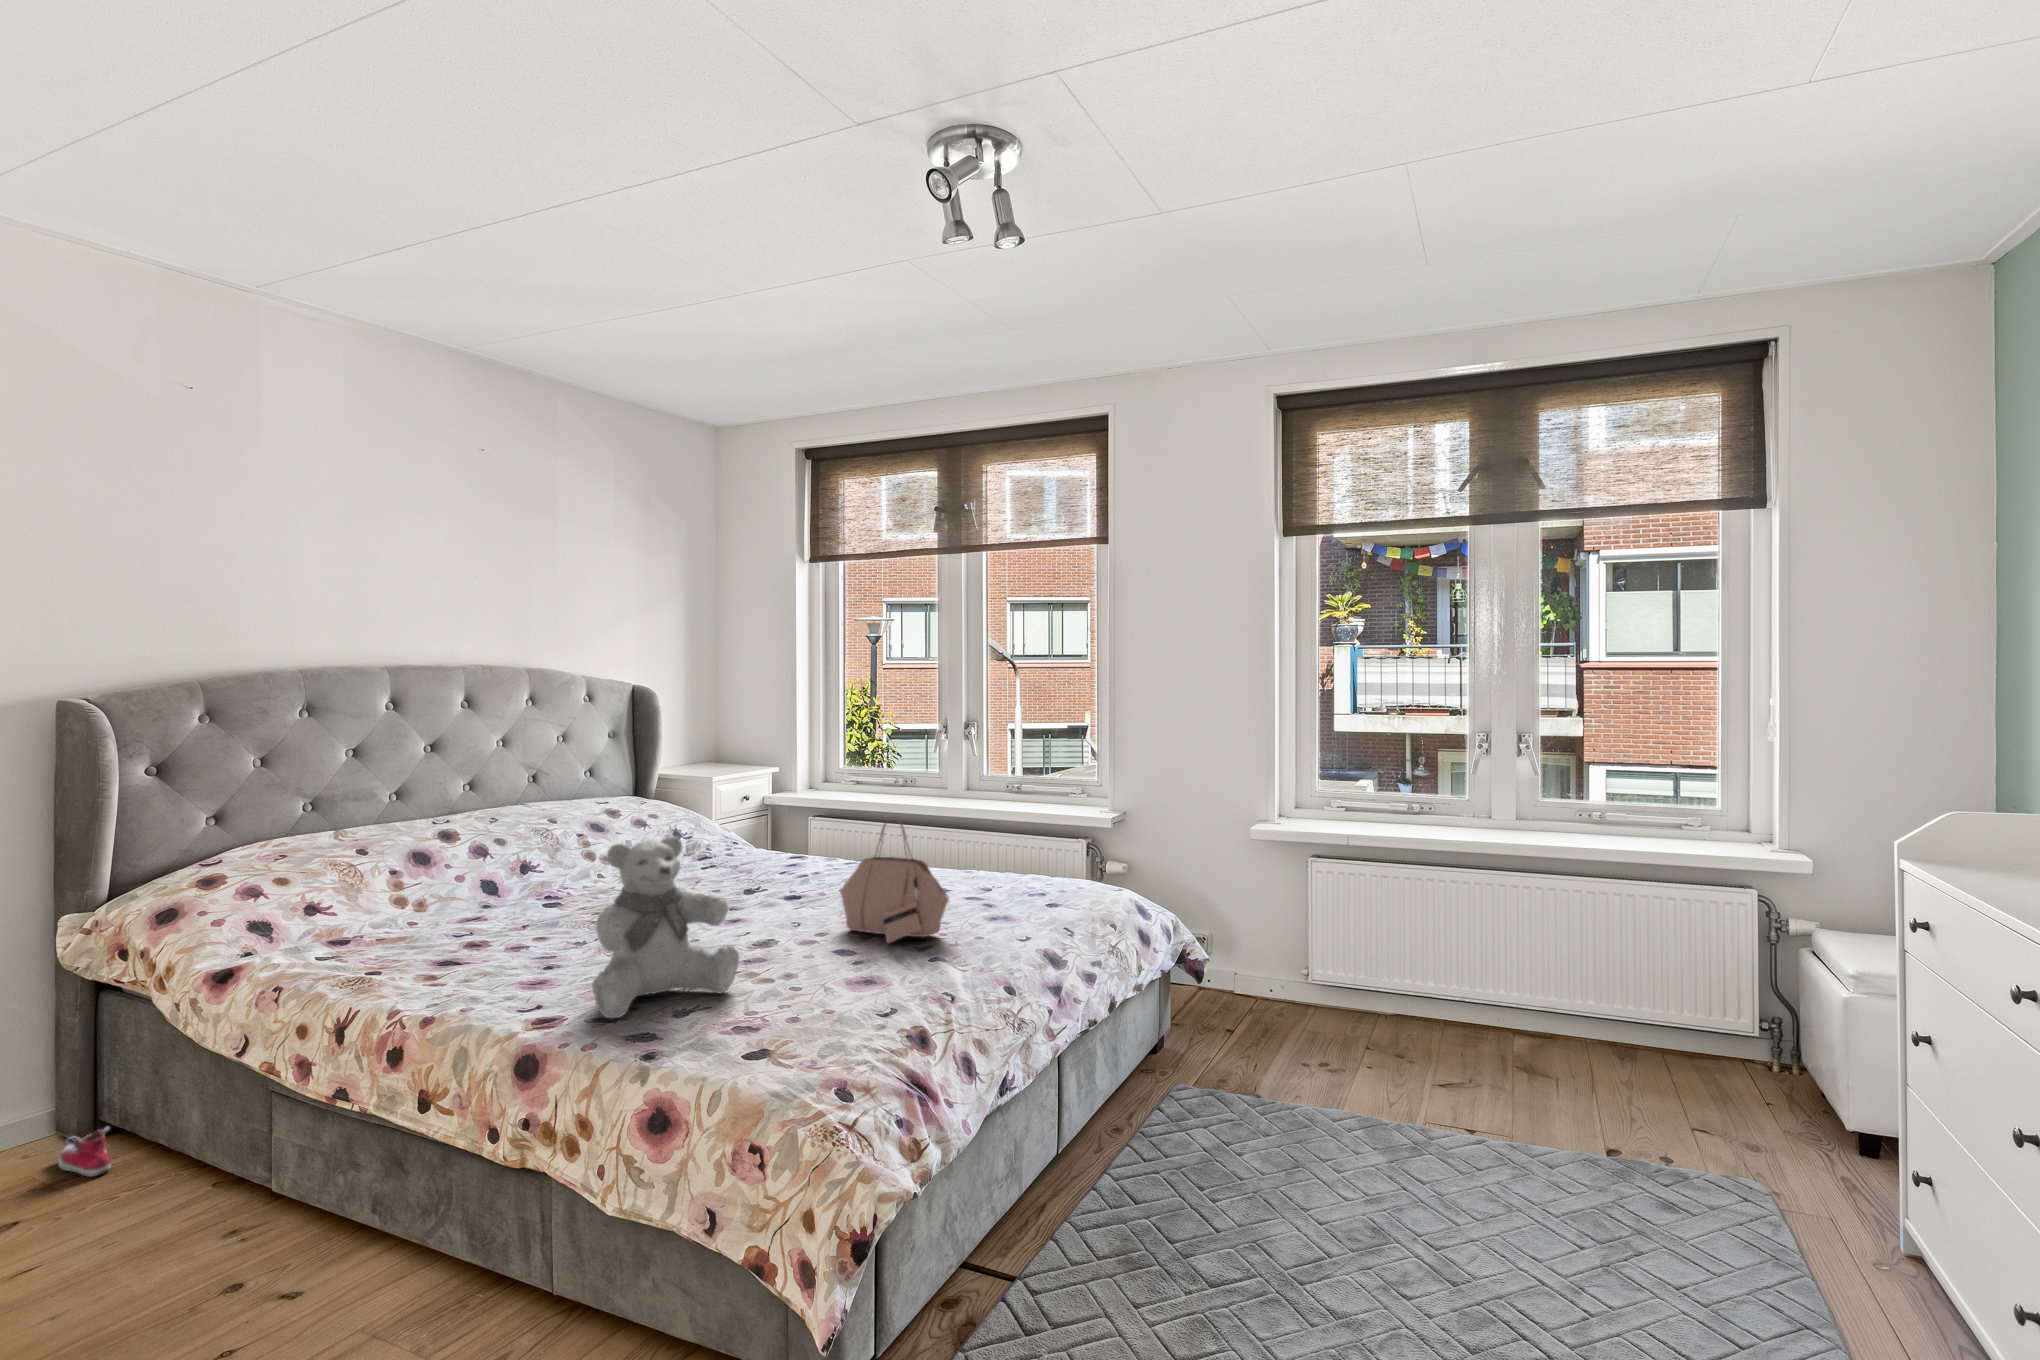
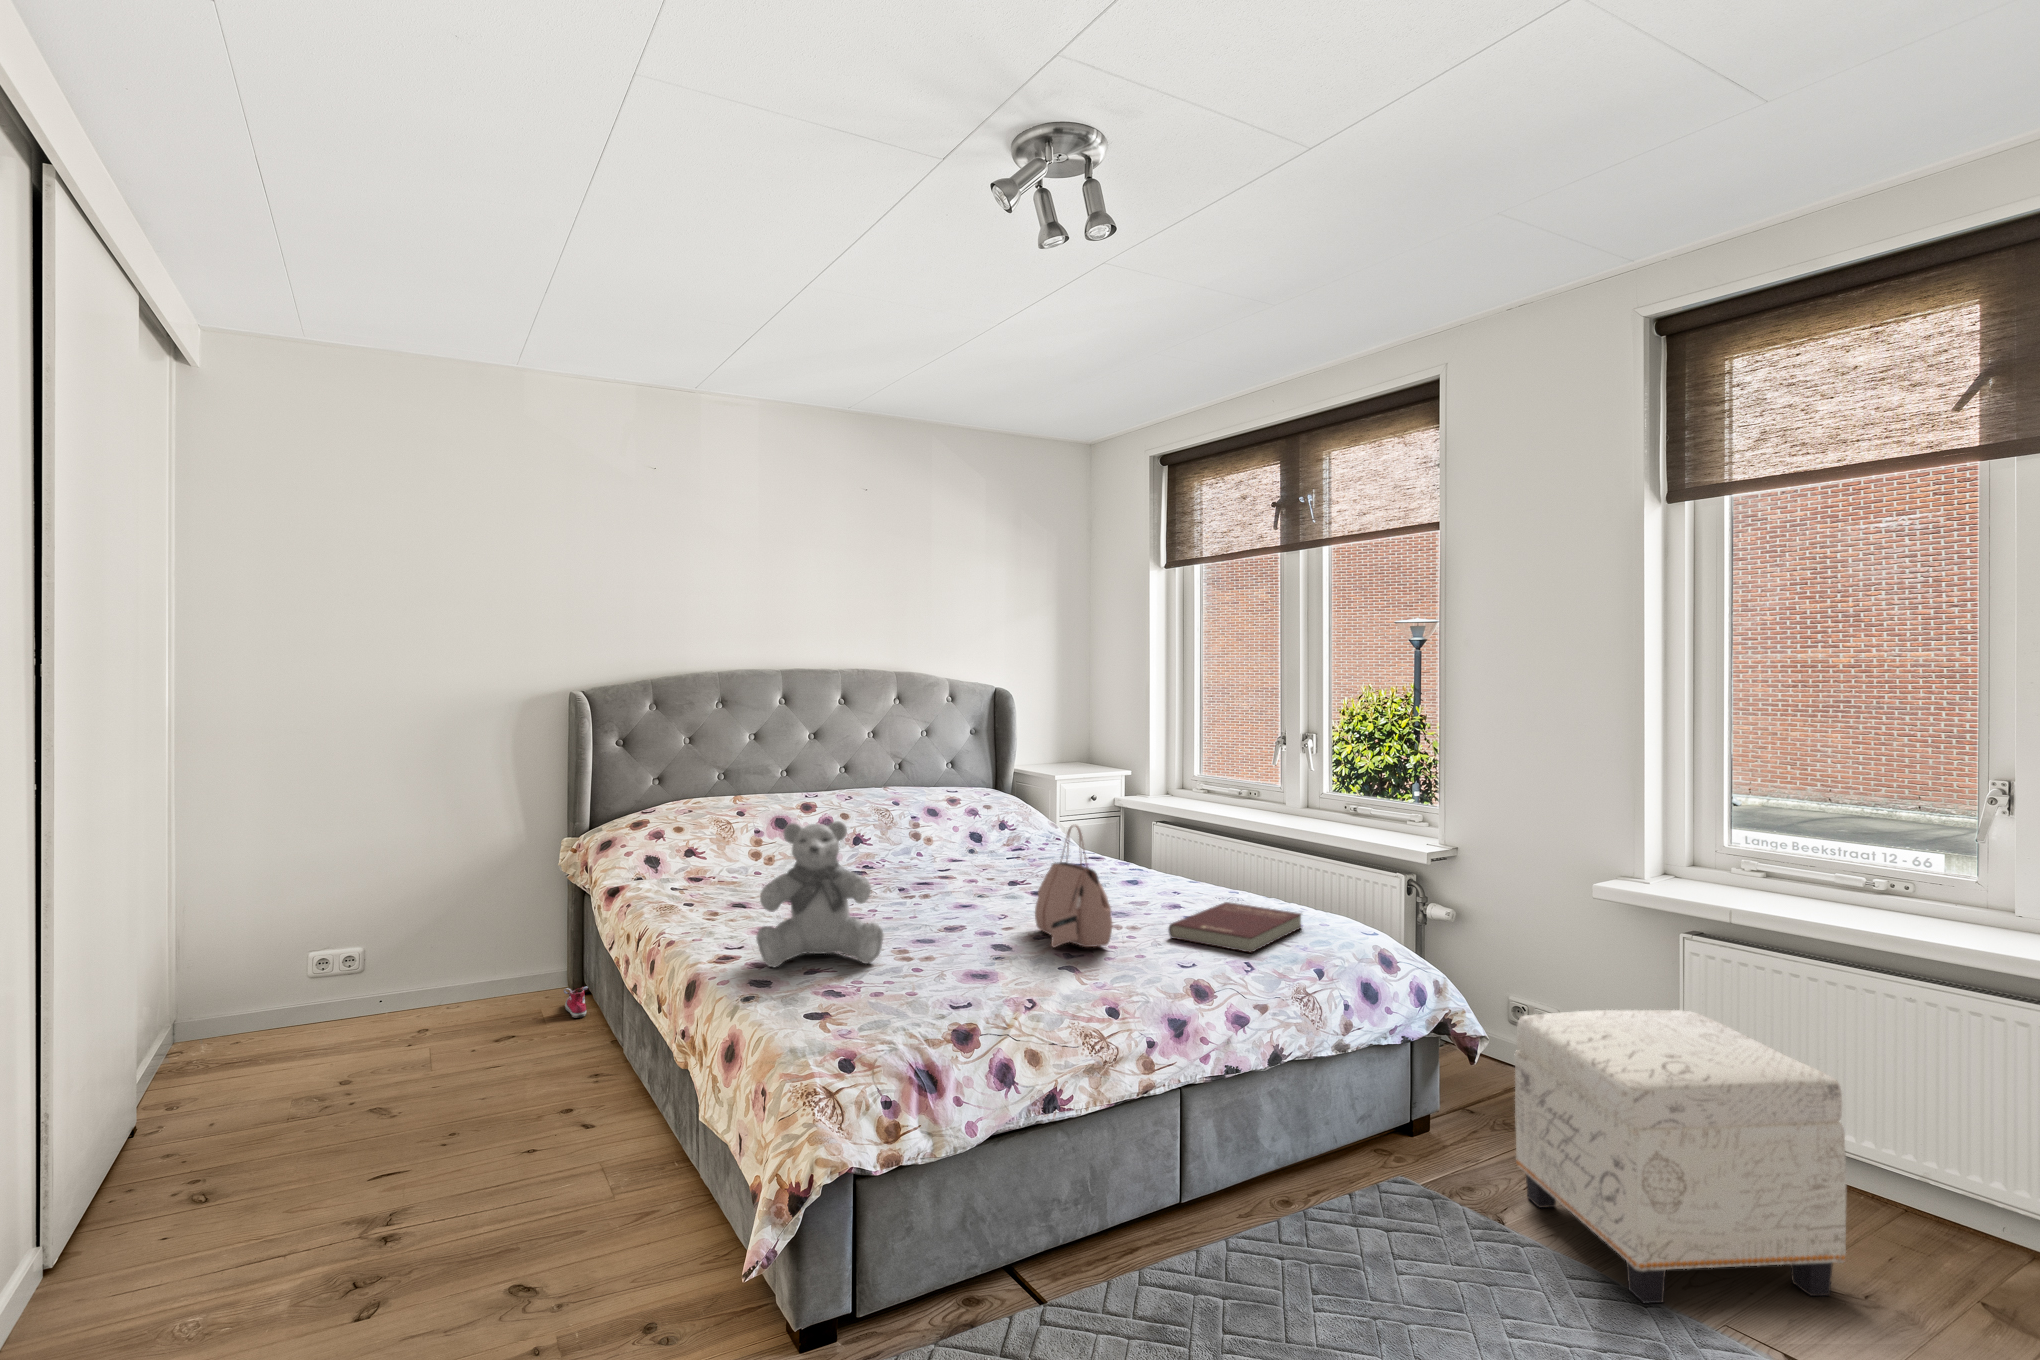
book: none [974,879,1066,918] -> present [1169,902,1301,953]
ottoman: none [1257,912,1470,1125] -> present [1514,1010,1846,1304]

